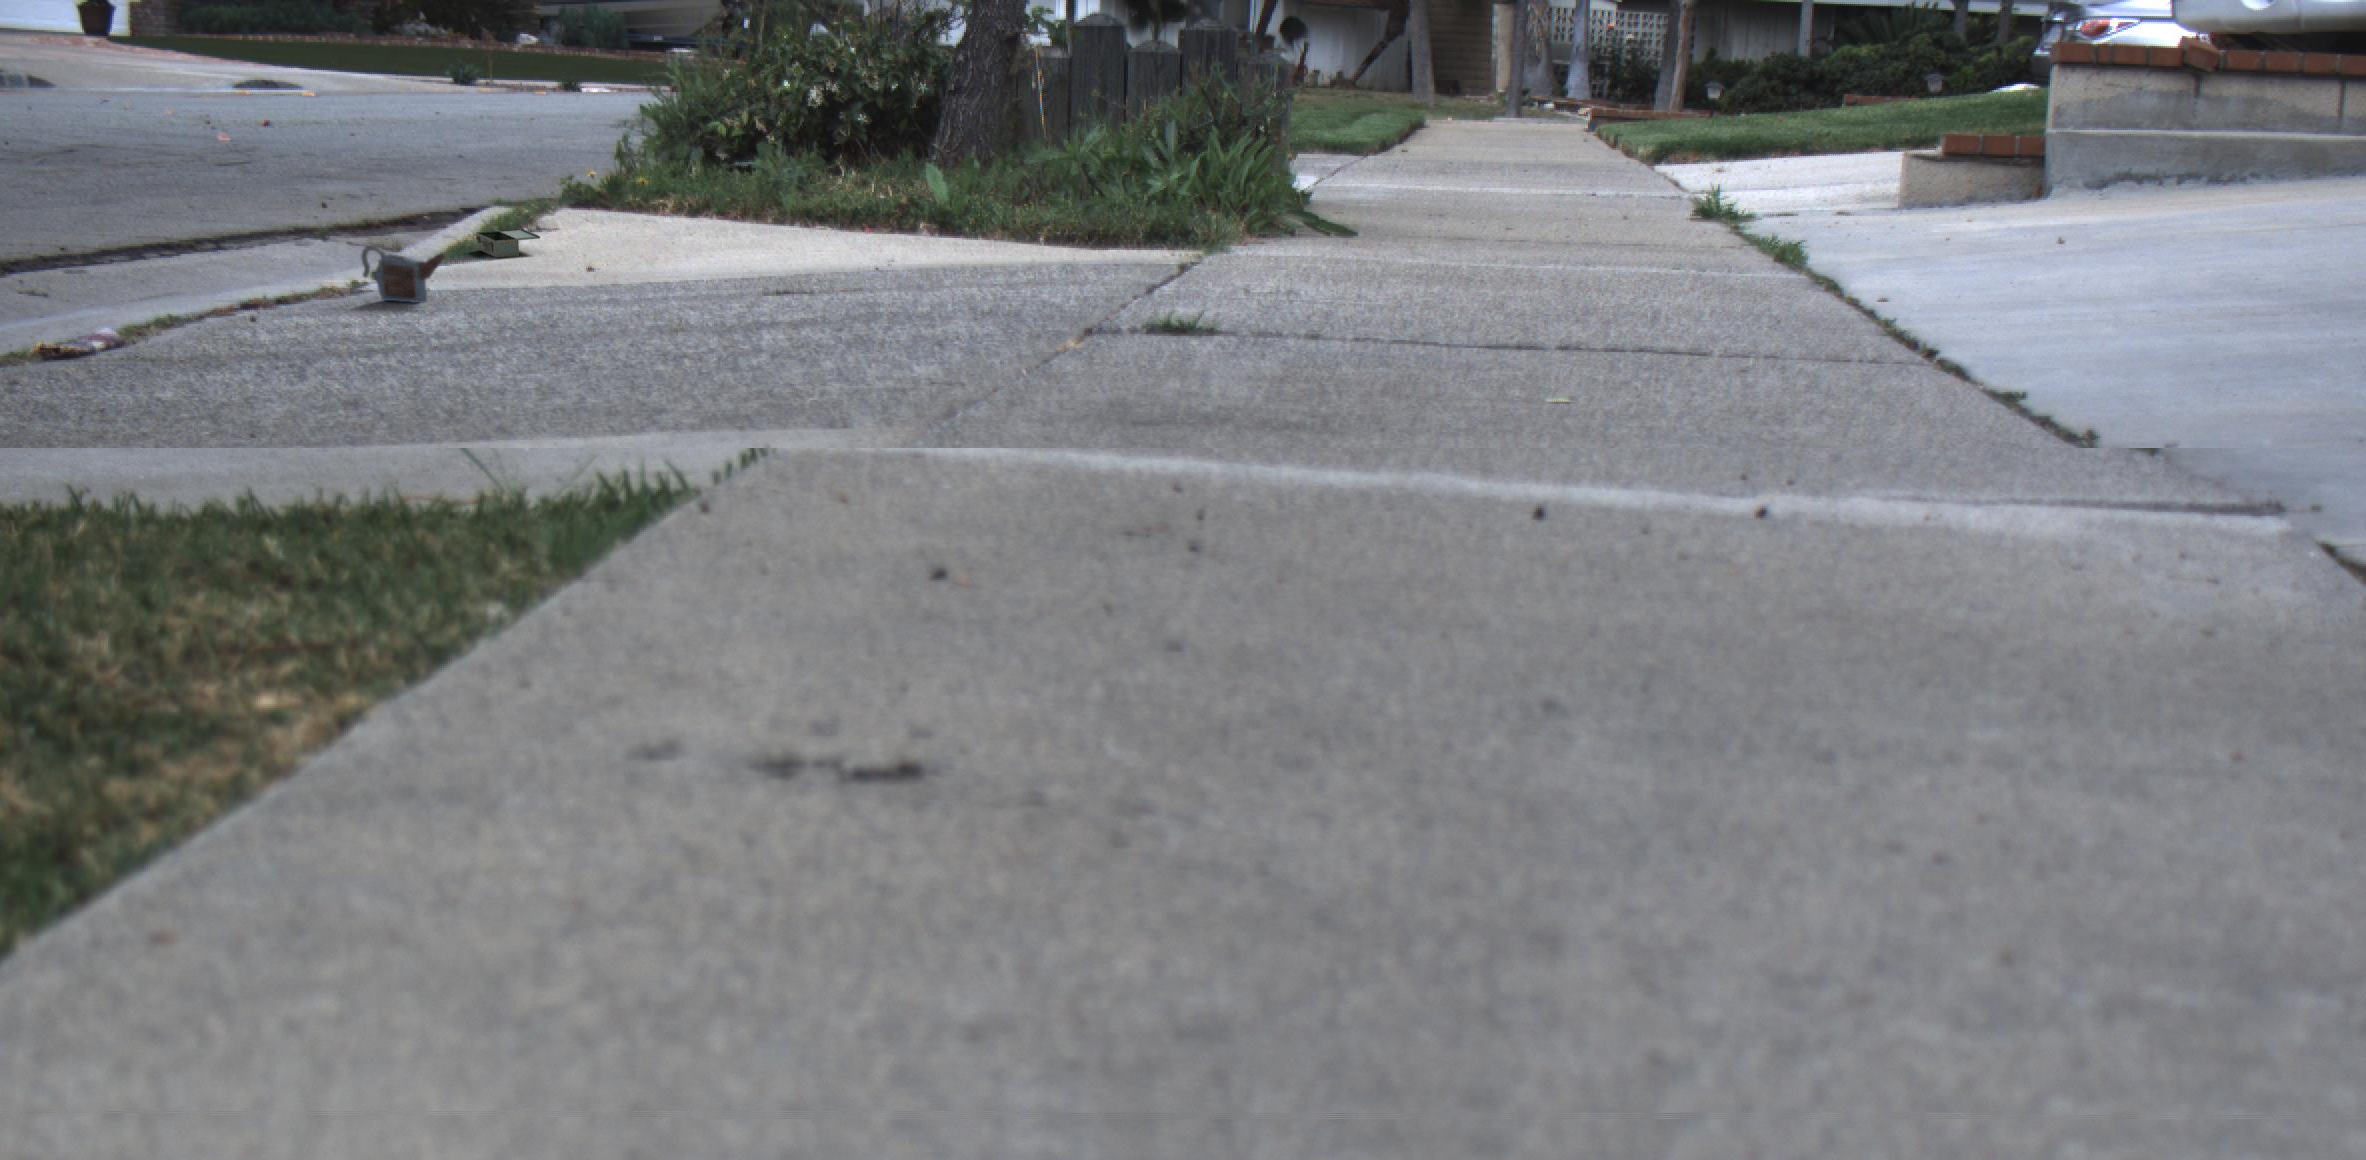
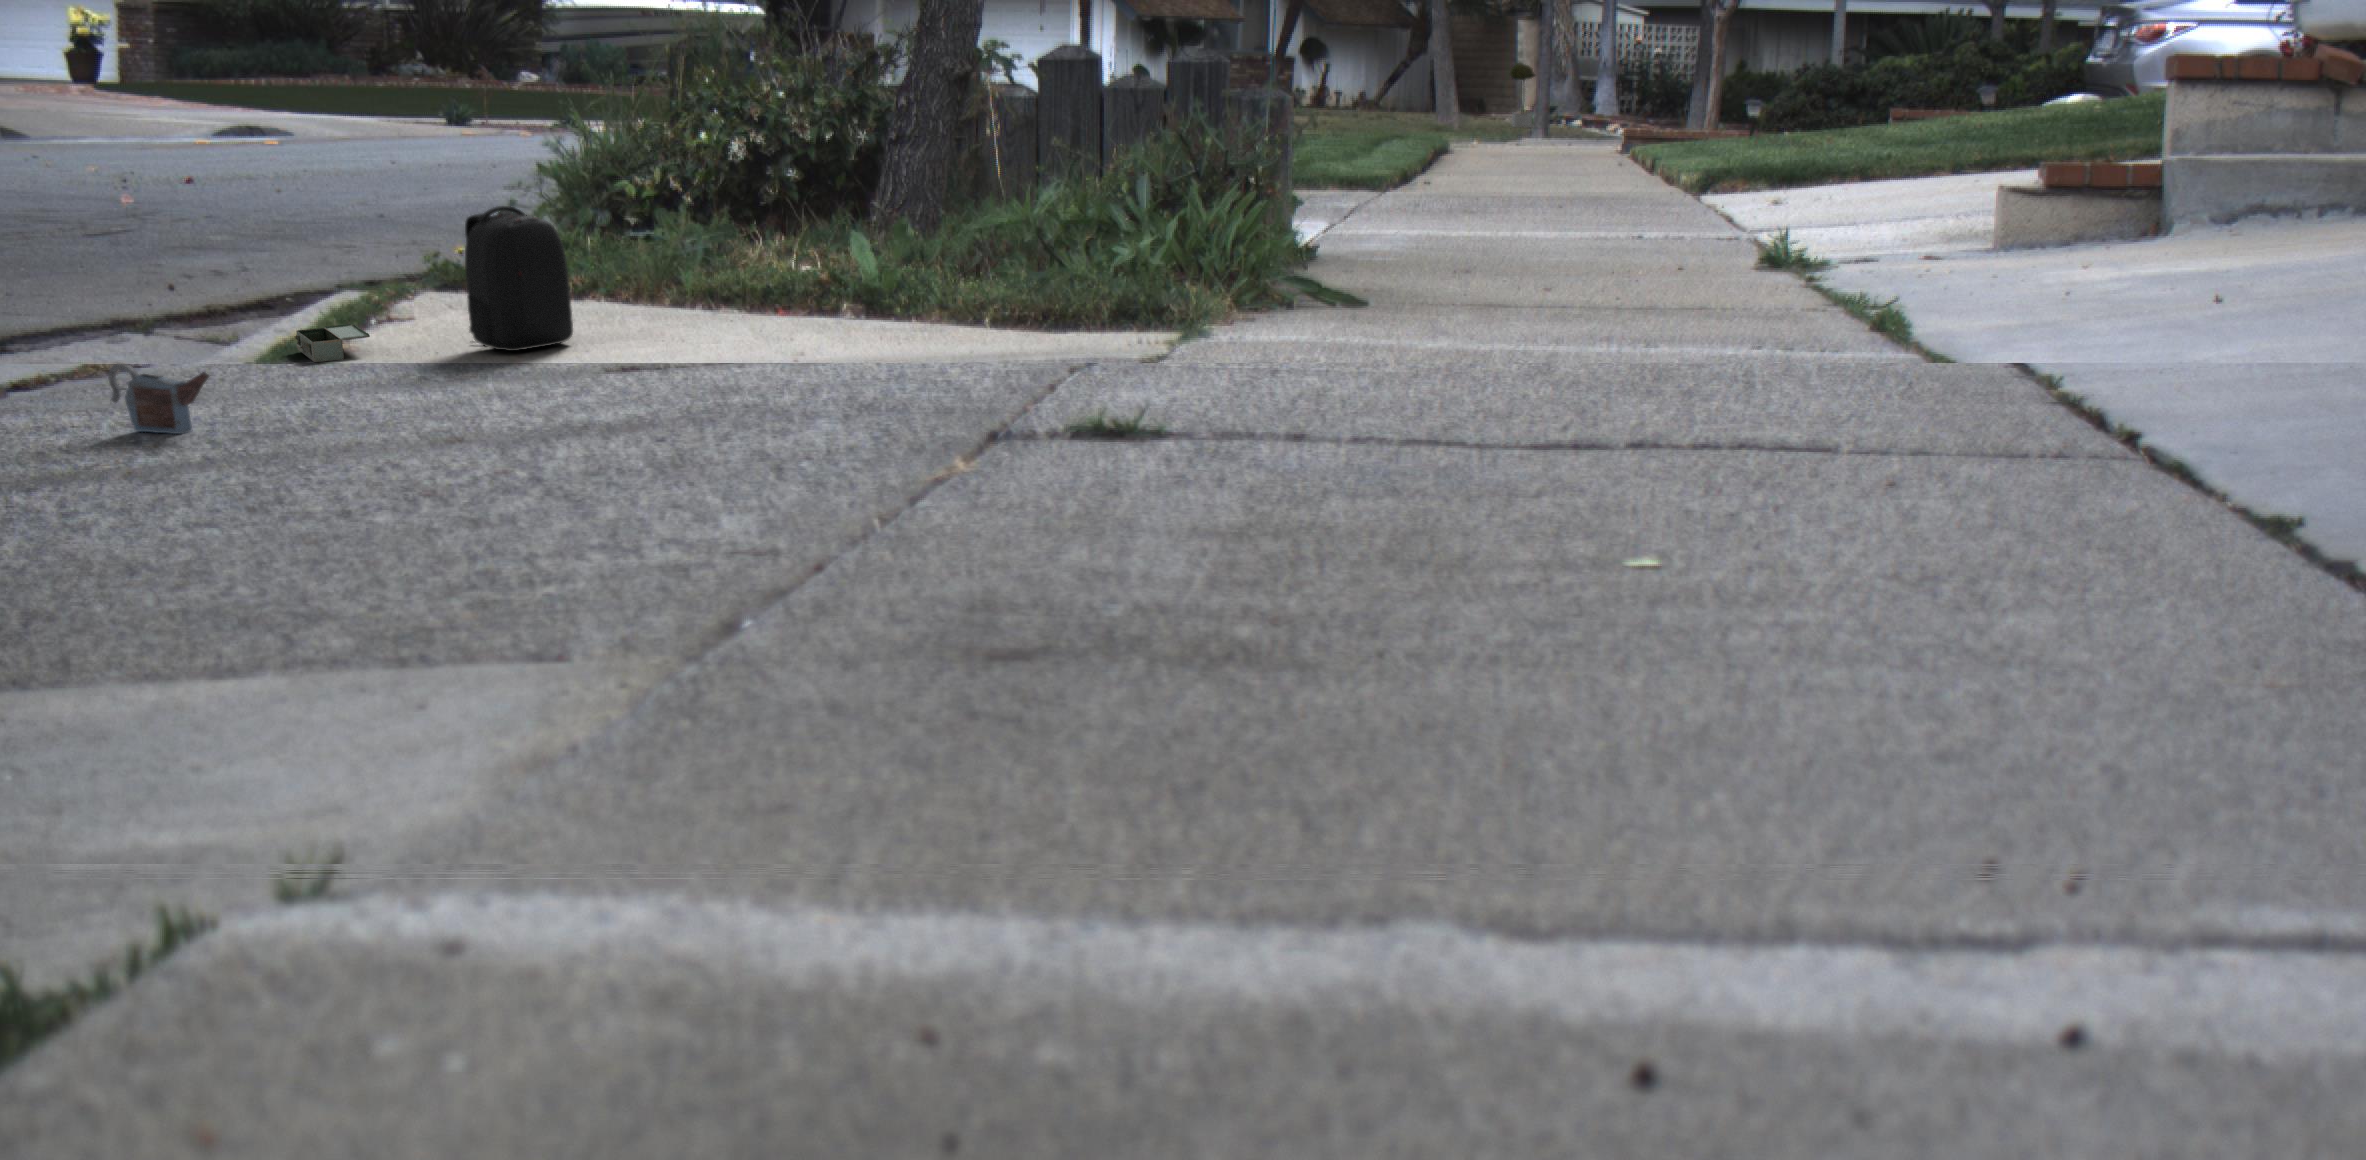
potted tree: none [1486,44,1512,108] -> present [1510,63,1535,128]
backpack: none [620,132,707,252] -> present [465,206,573,351]

